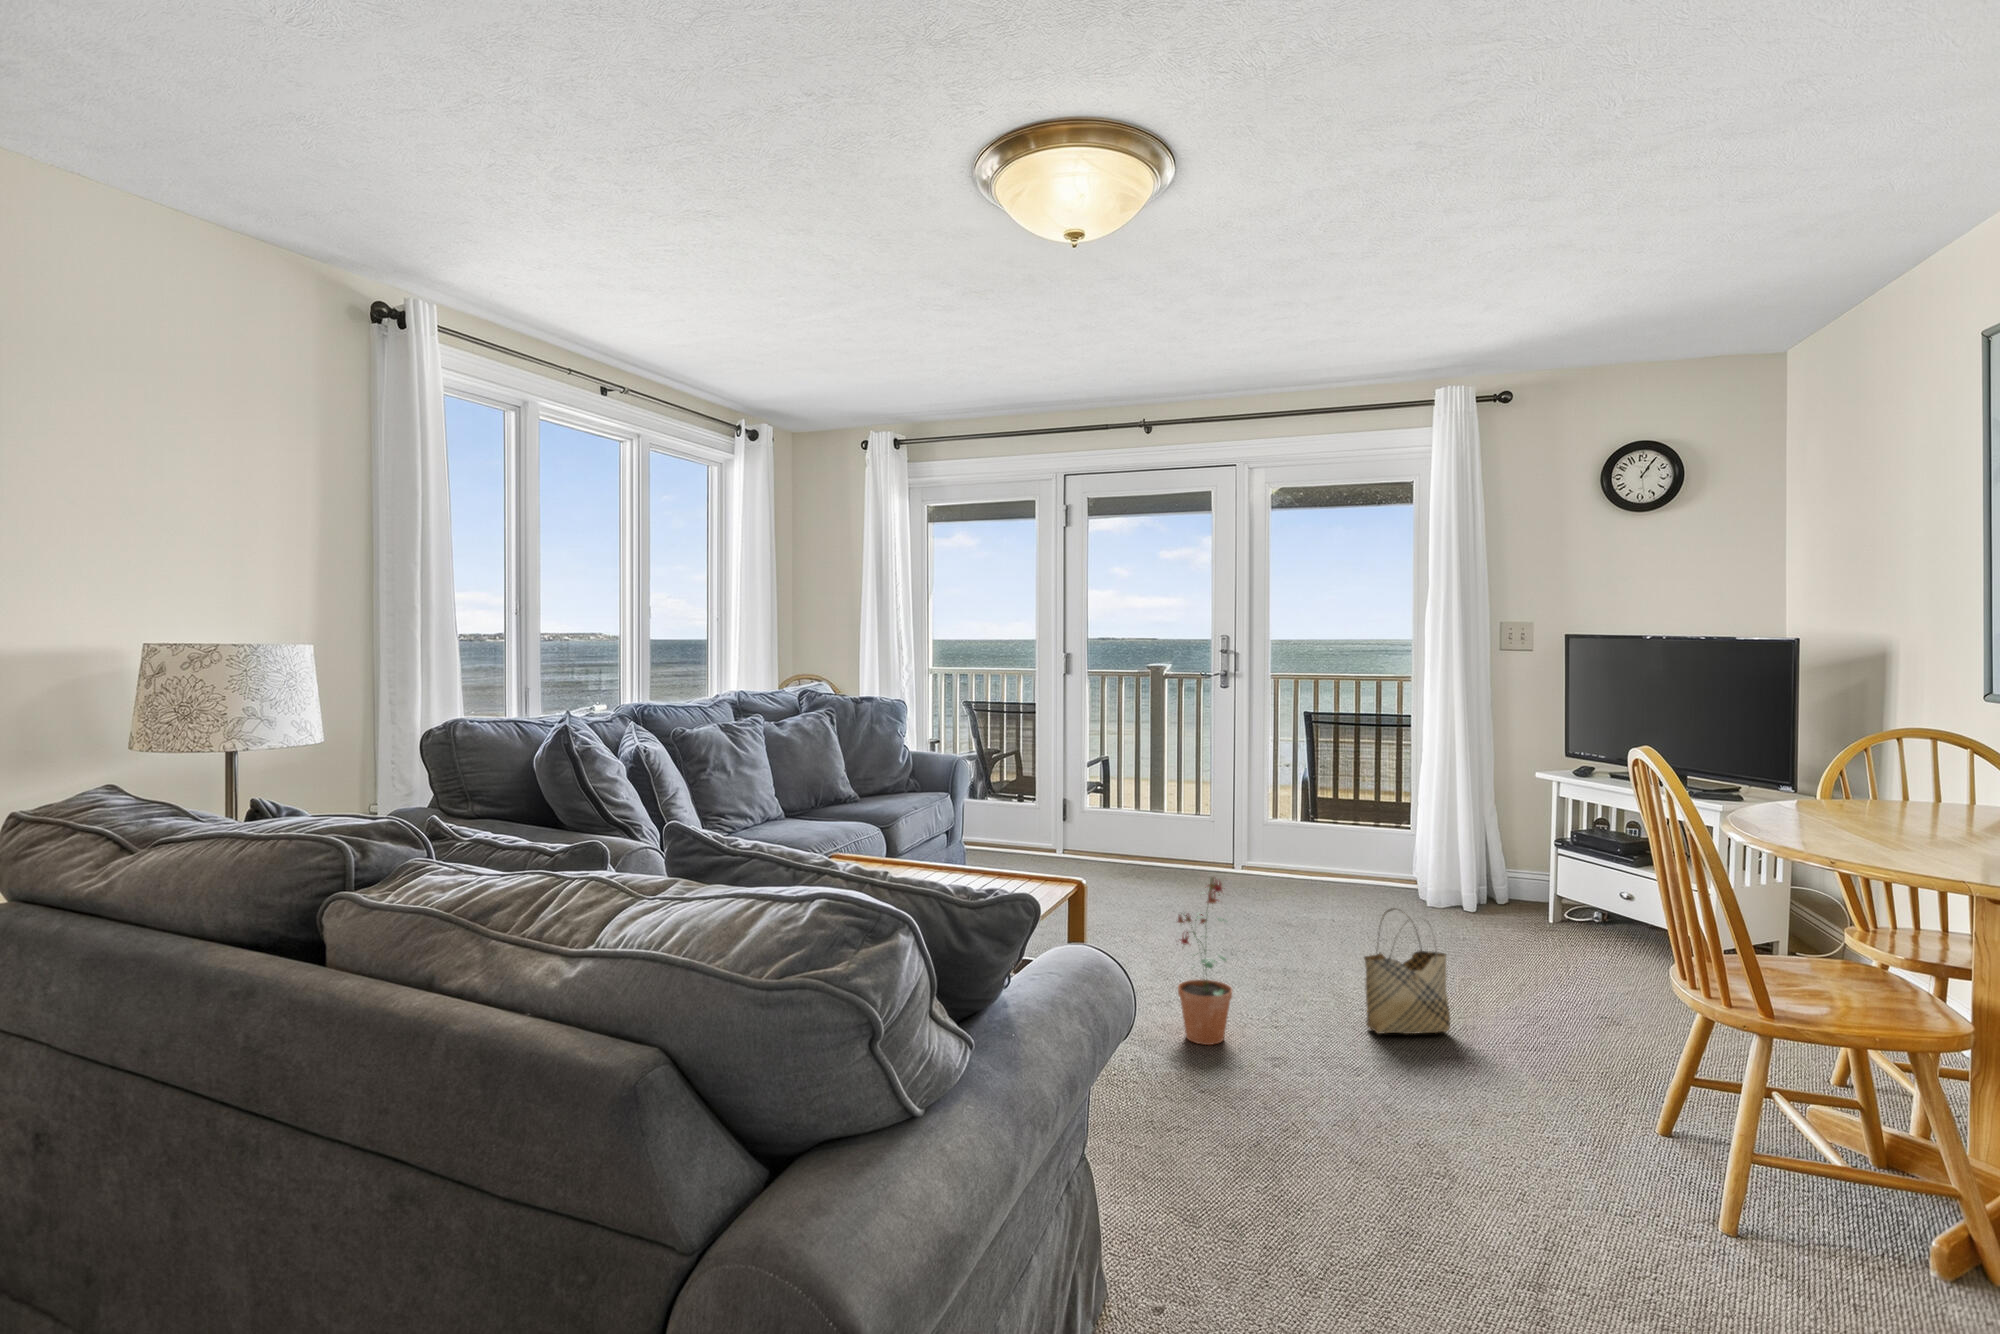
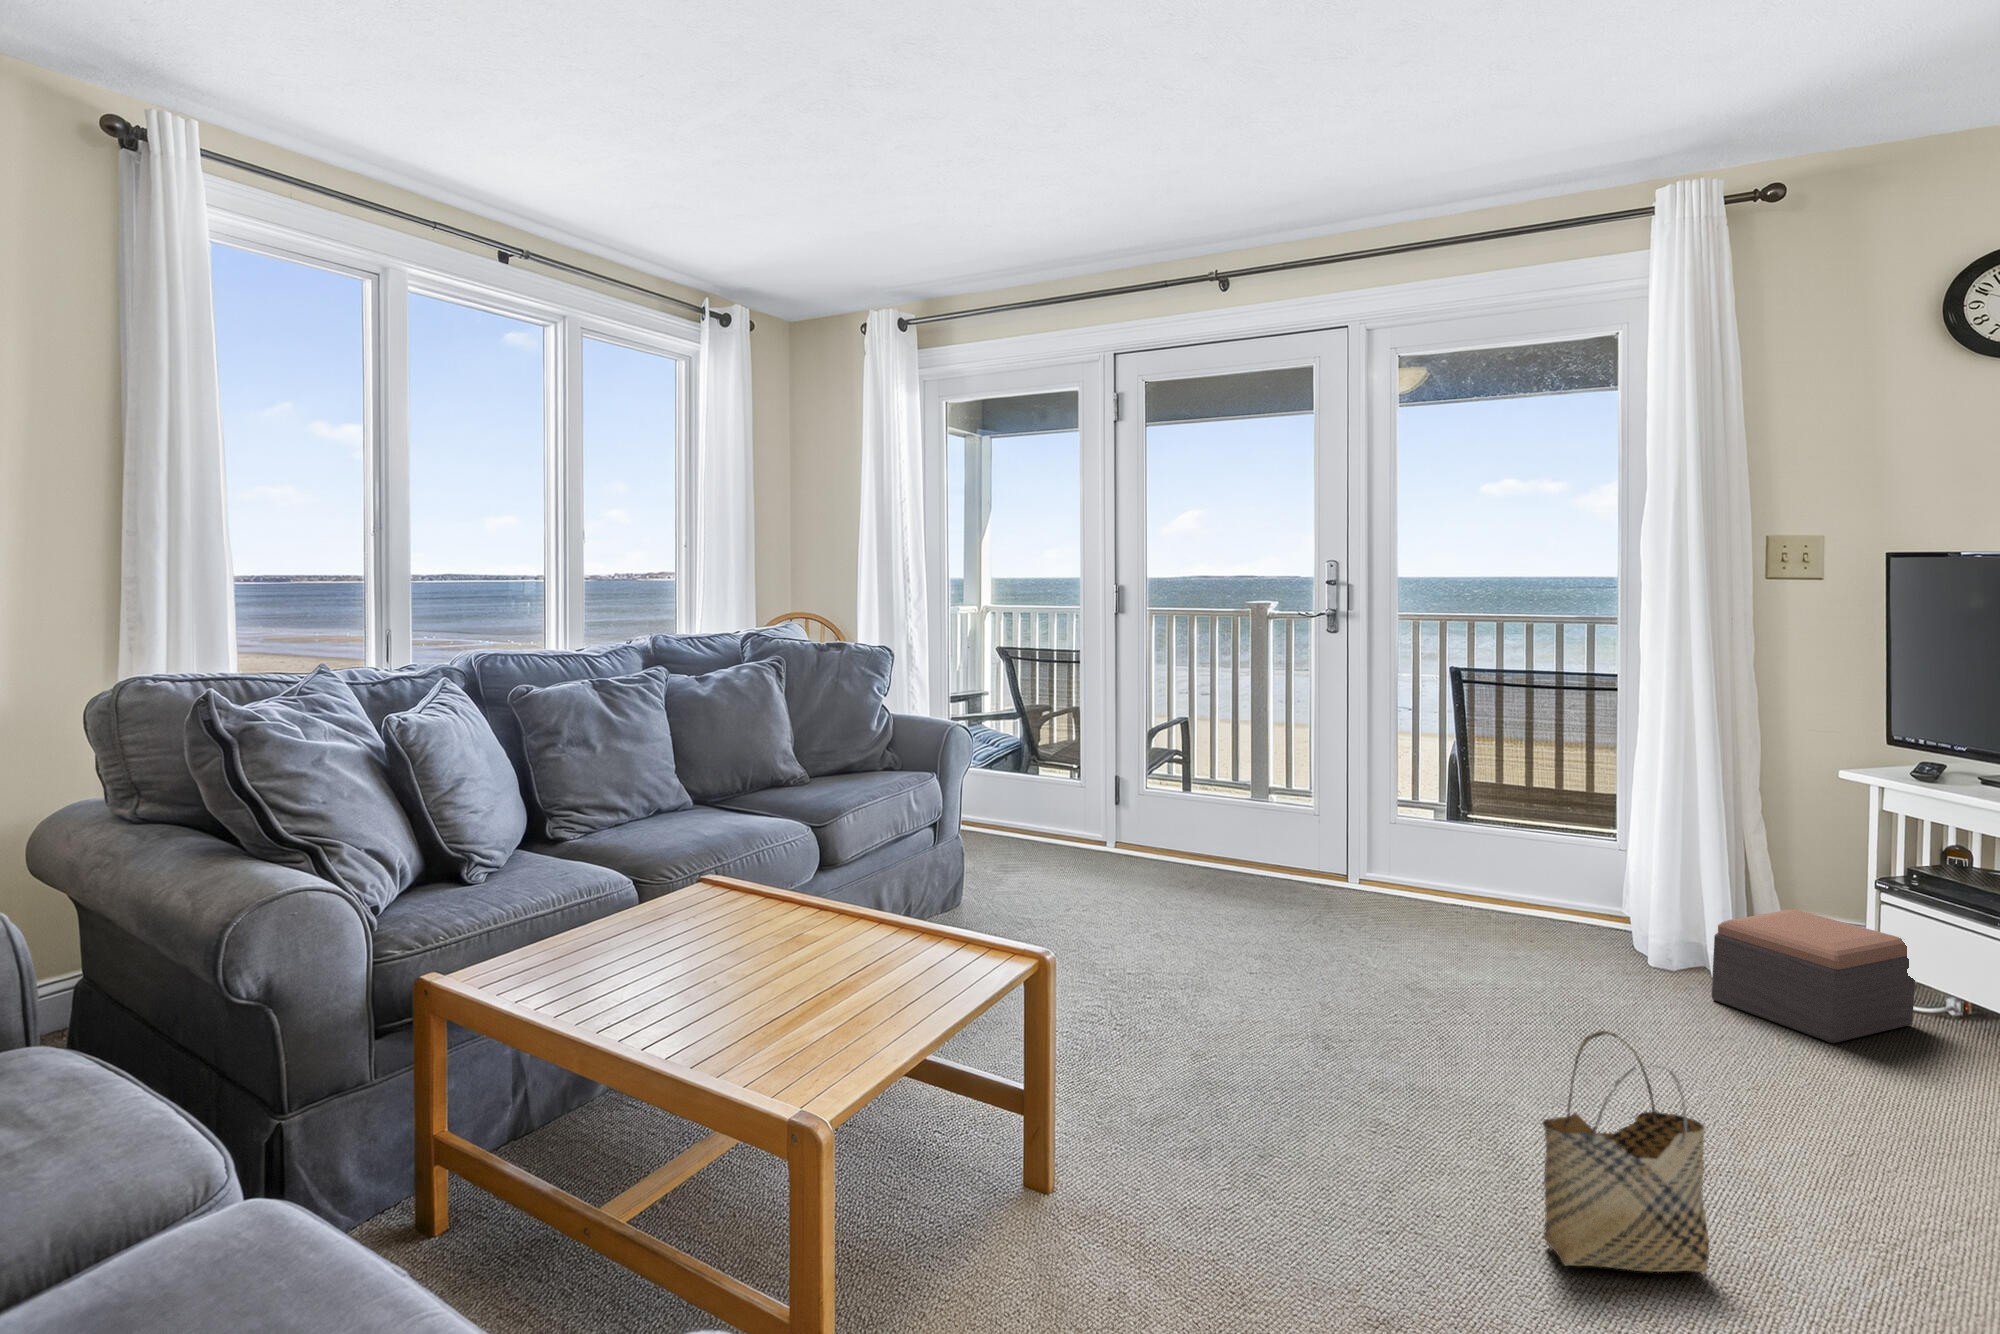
footstool: none [1464,863,1579,940] -> present [1711,909,1915,1043]
potted plant: present [1178,877,1232,1045] -> none [1189,961,1293,1264]

